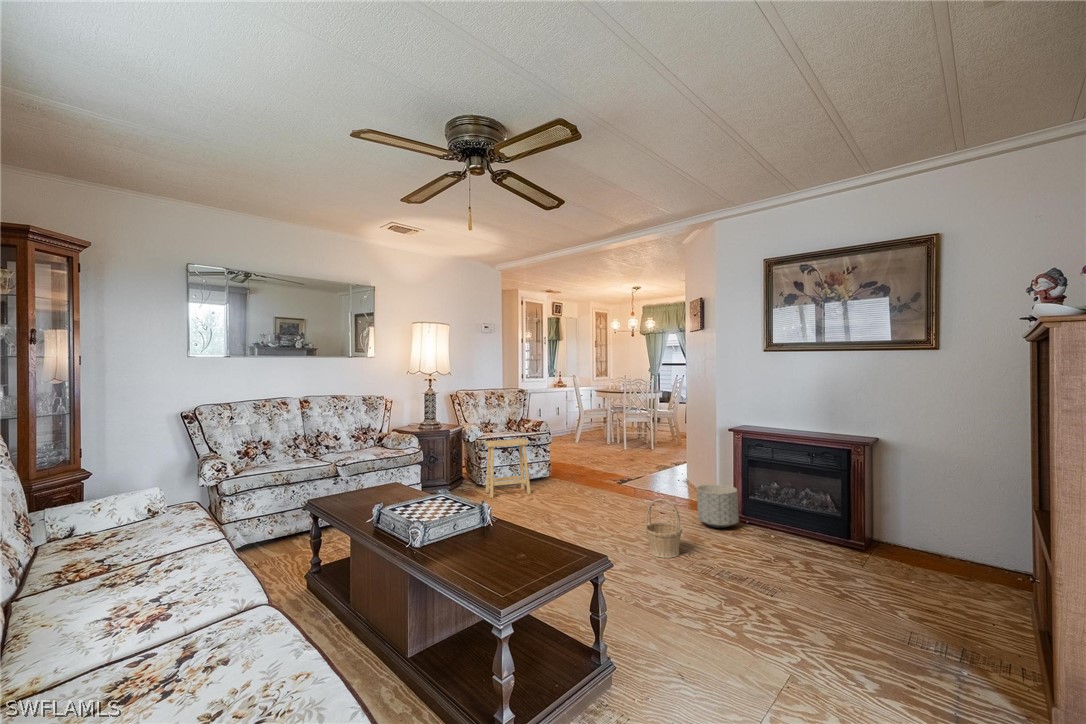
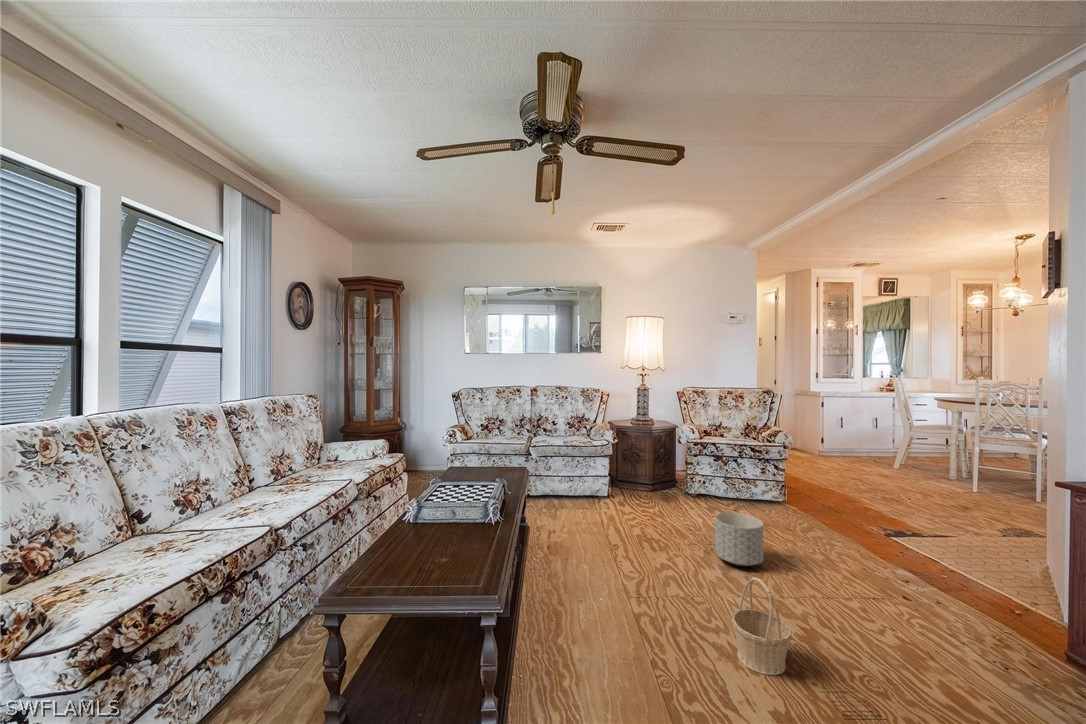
footstool: present [485,438,531,498] -> none [678,446,730,516]
planter: present [697,484,739,528] -> present [715,512,764,567]

